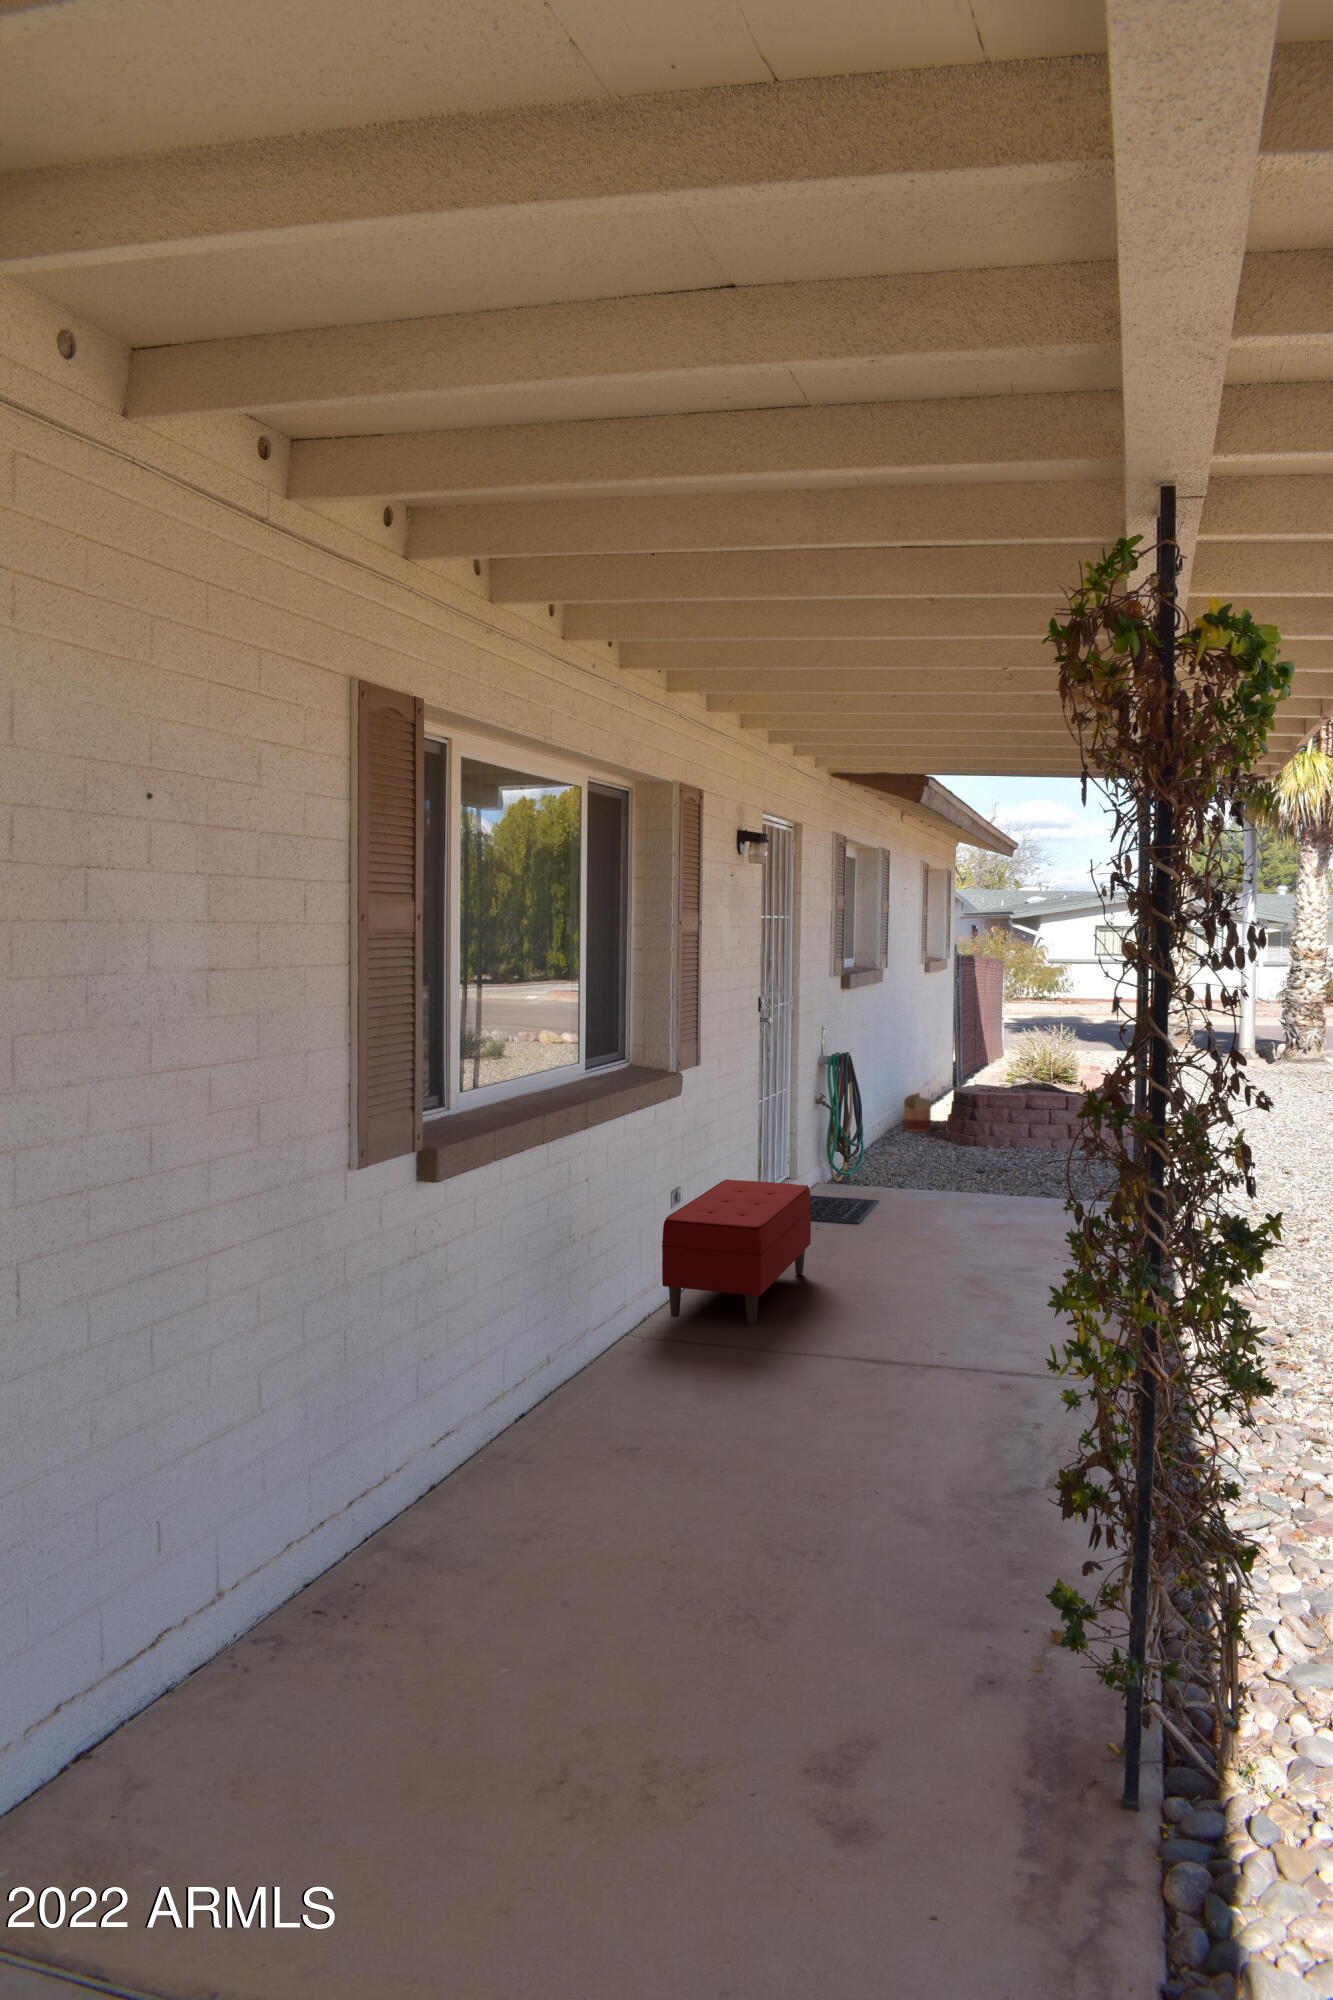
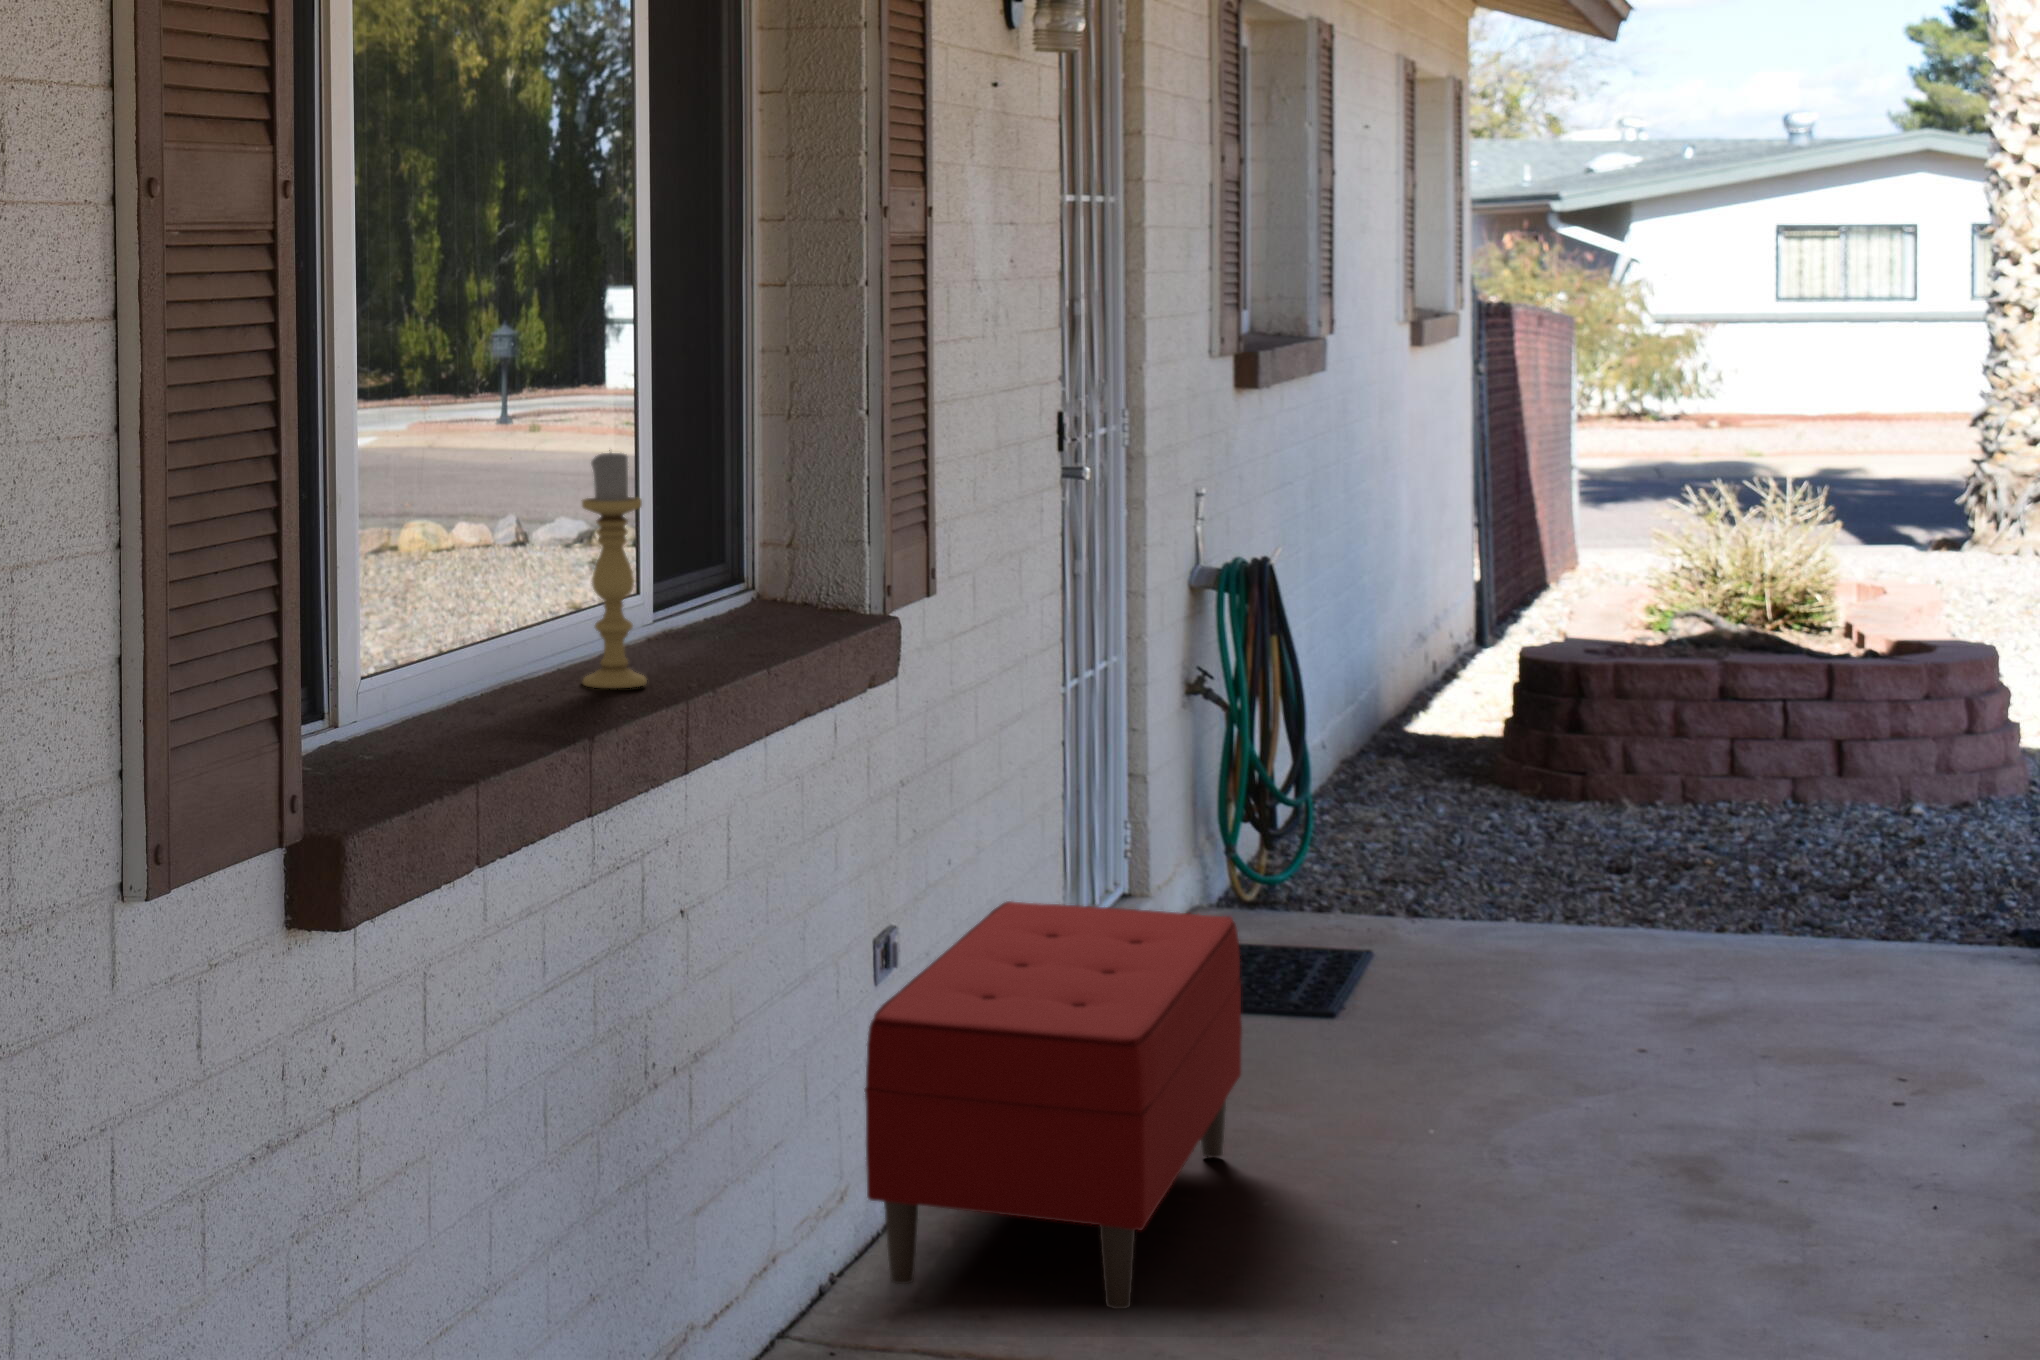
candle holder: none [550,1009,573,1096] -> present [582,450,647,689]
basket: present [903,1093,931,1132] -> none [1379,655,1451,758]

